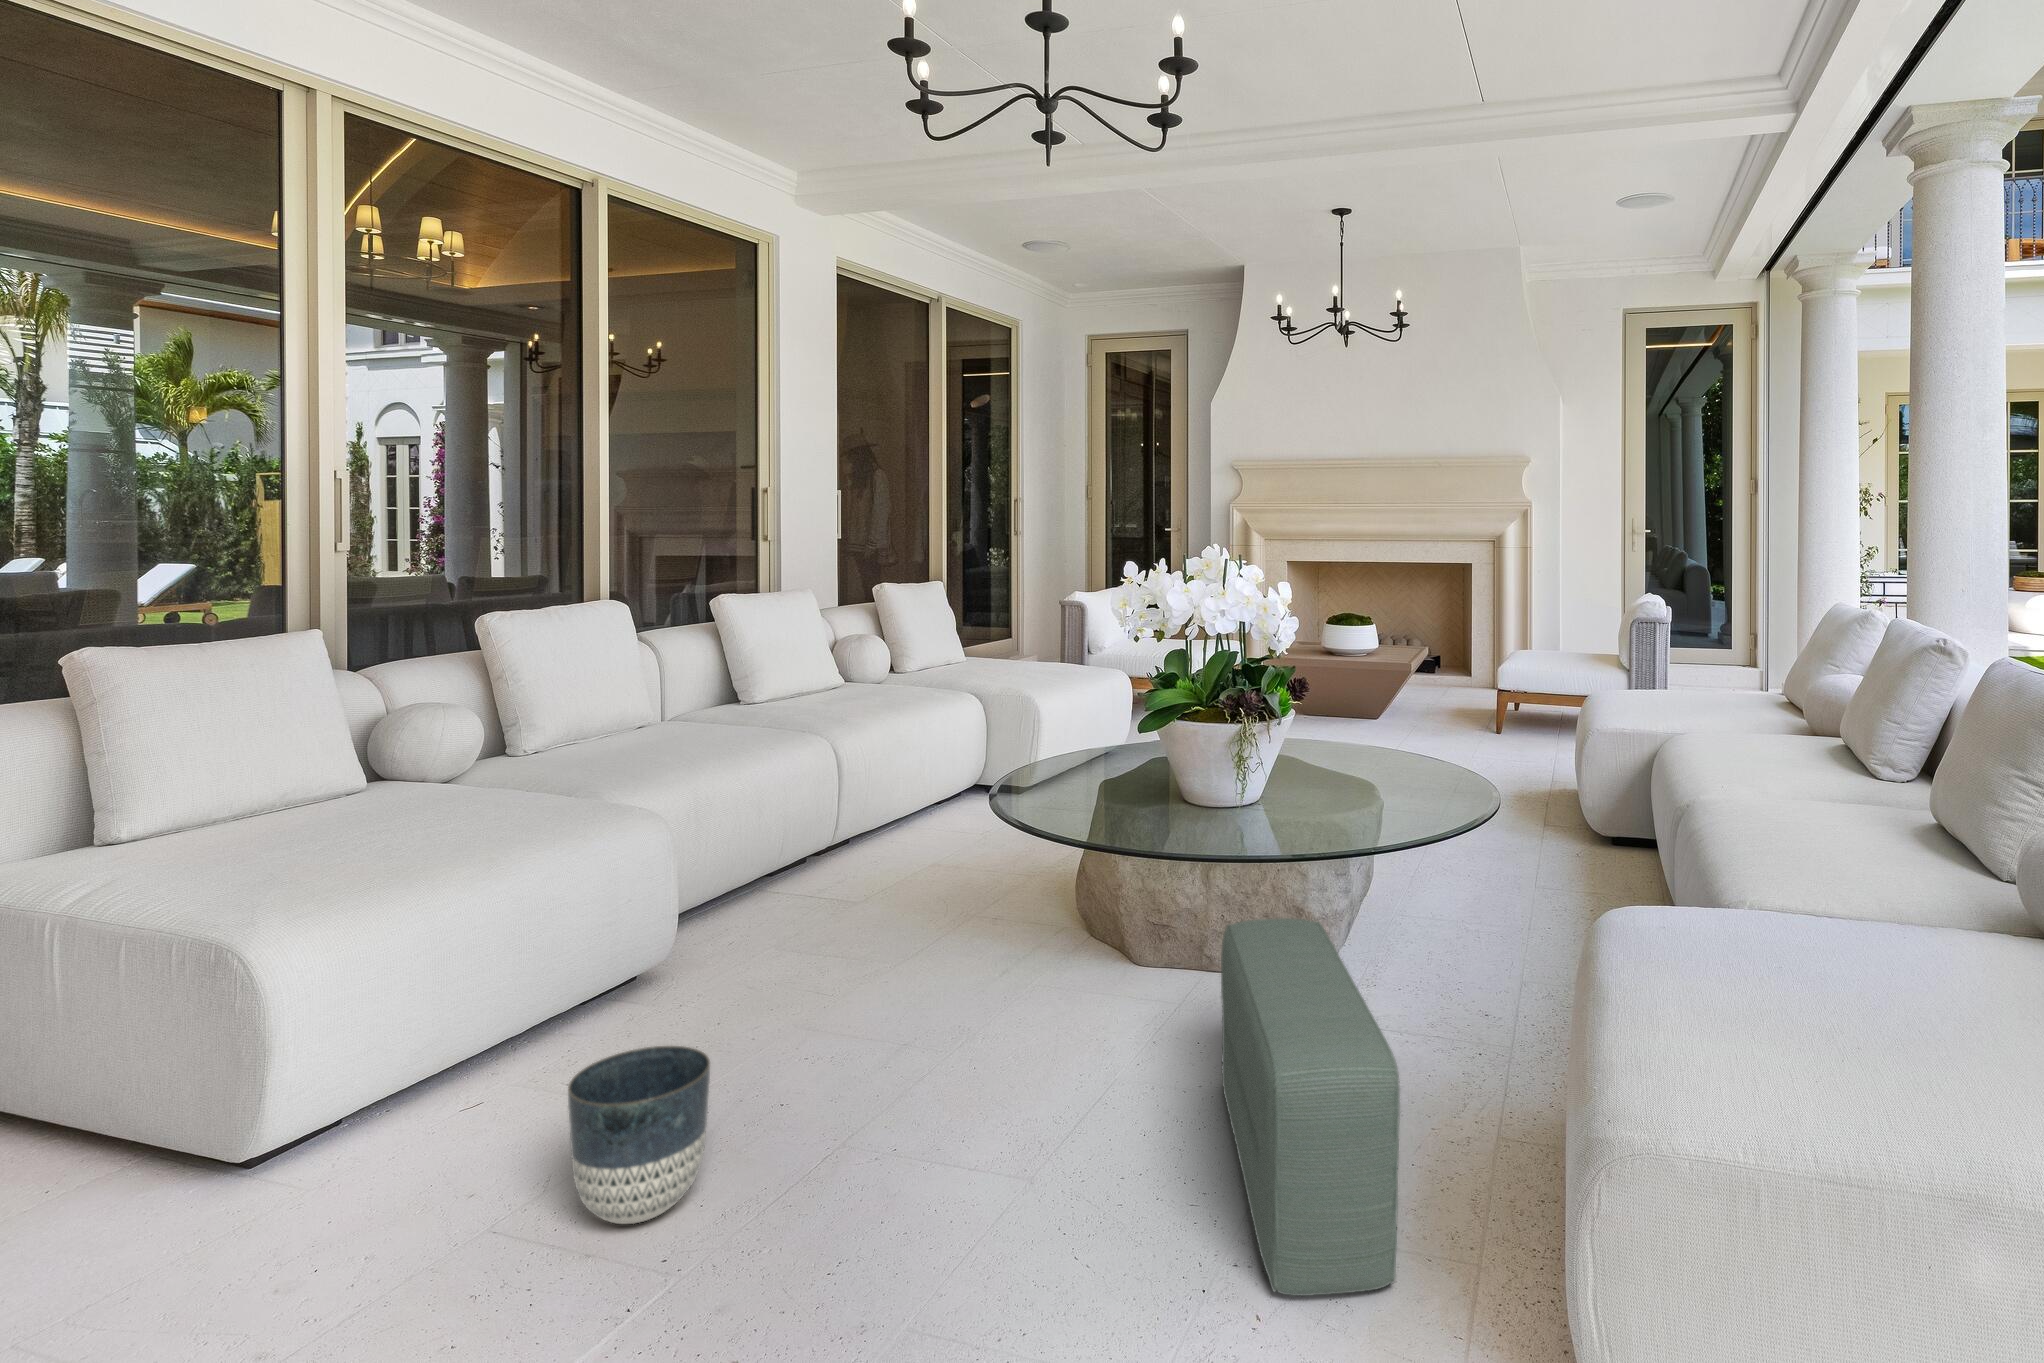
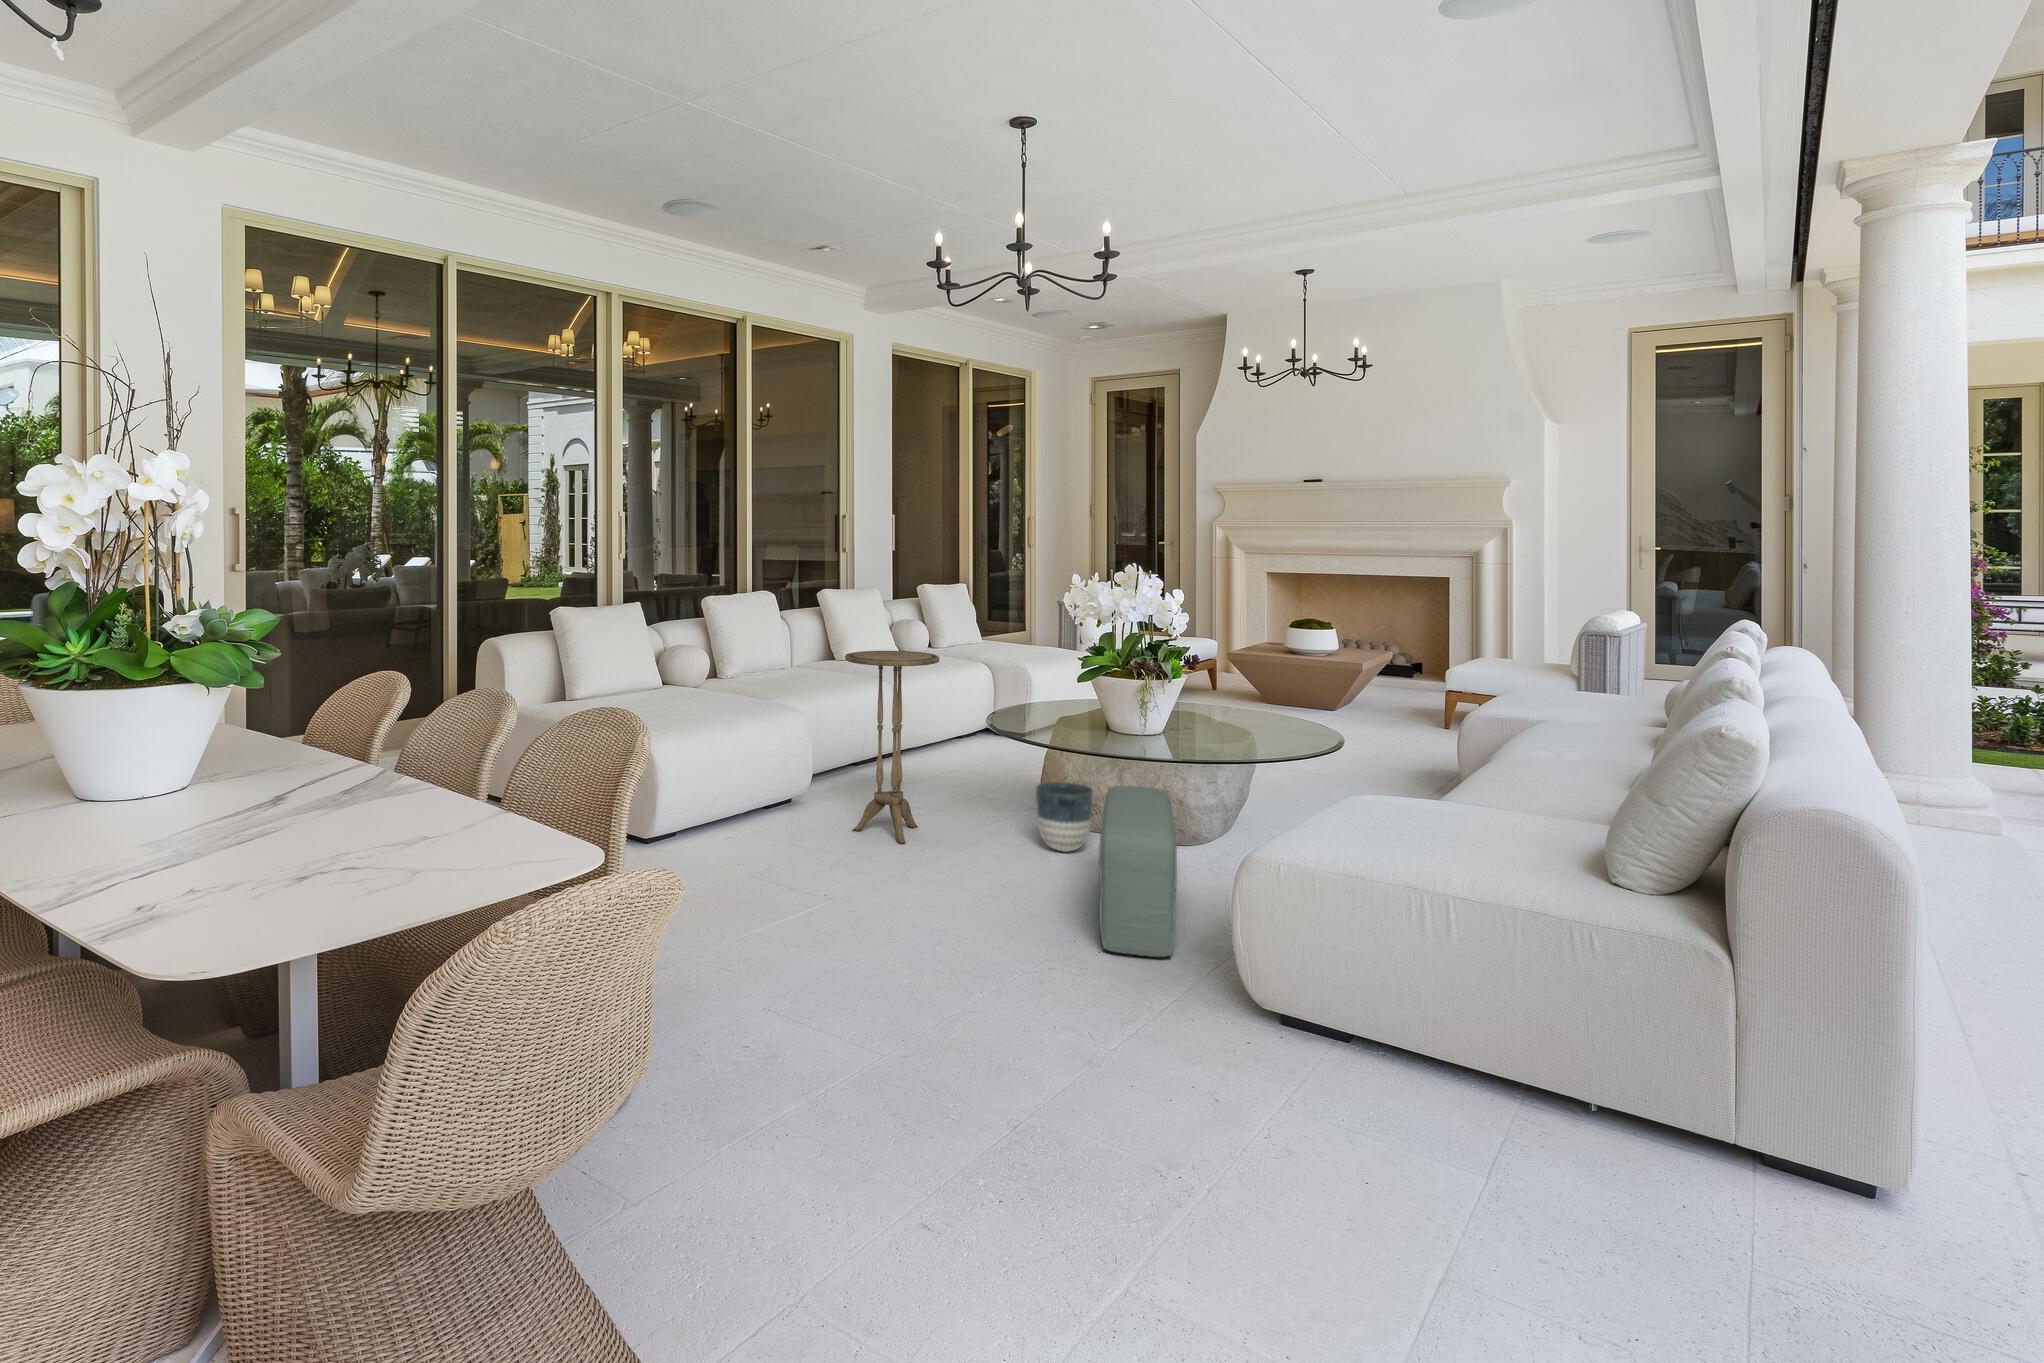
side table: none [749,701,923,1048] -> present [845,651,939,844]
planter: present [568,1046,710,1224] -> present [1036,782,1093,851]

